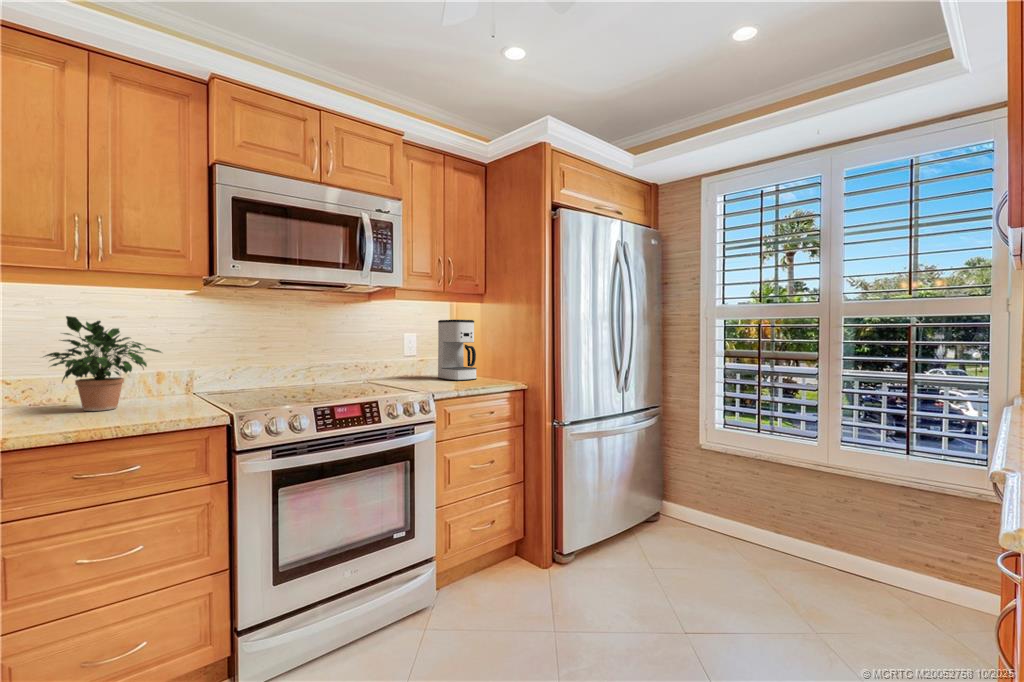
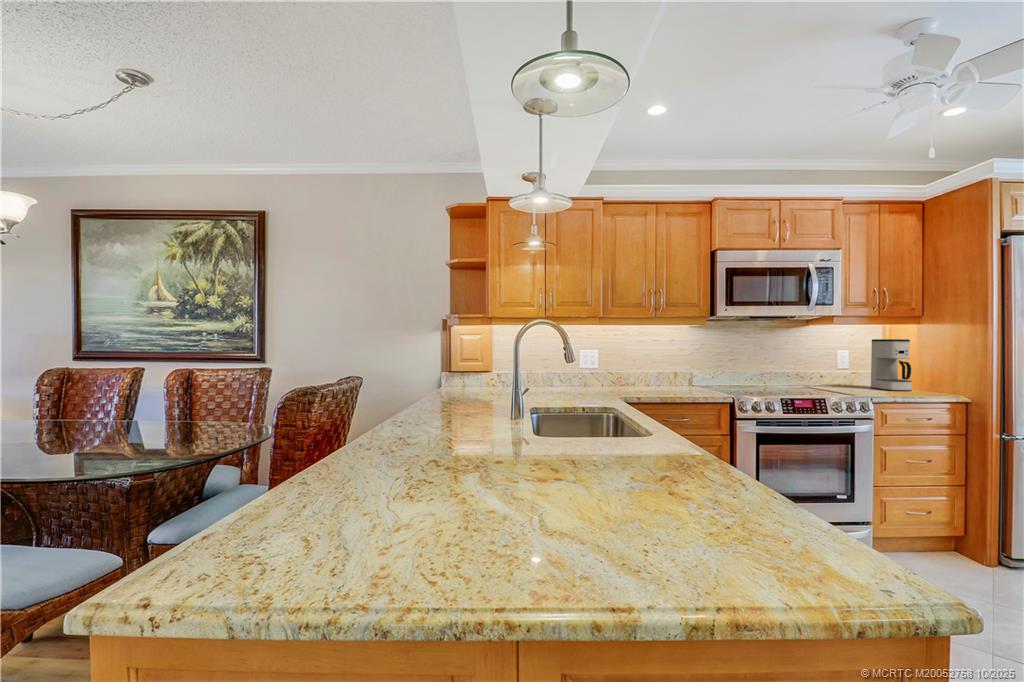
potted plant: present [44,316,161,411] -> none [637,340,687,390]

